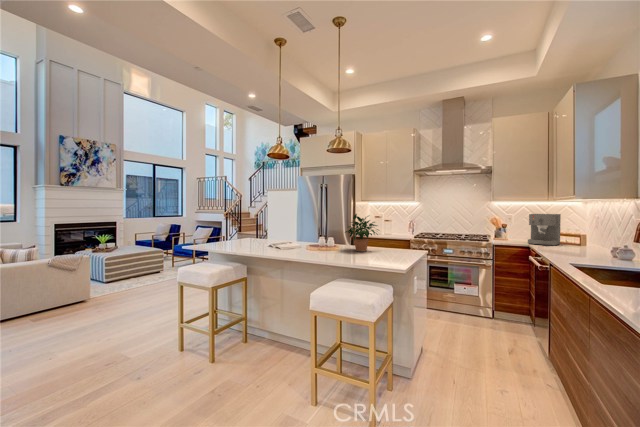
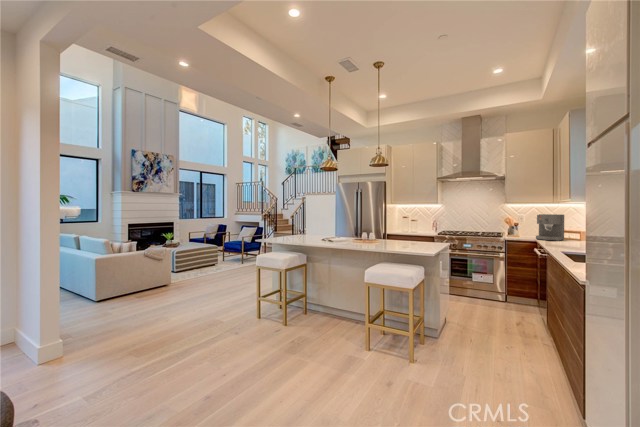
potted plant: present [346,214,378,252] -> none [384,215,414,244]

